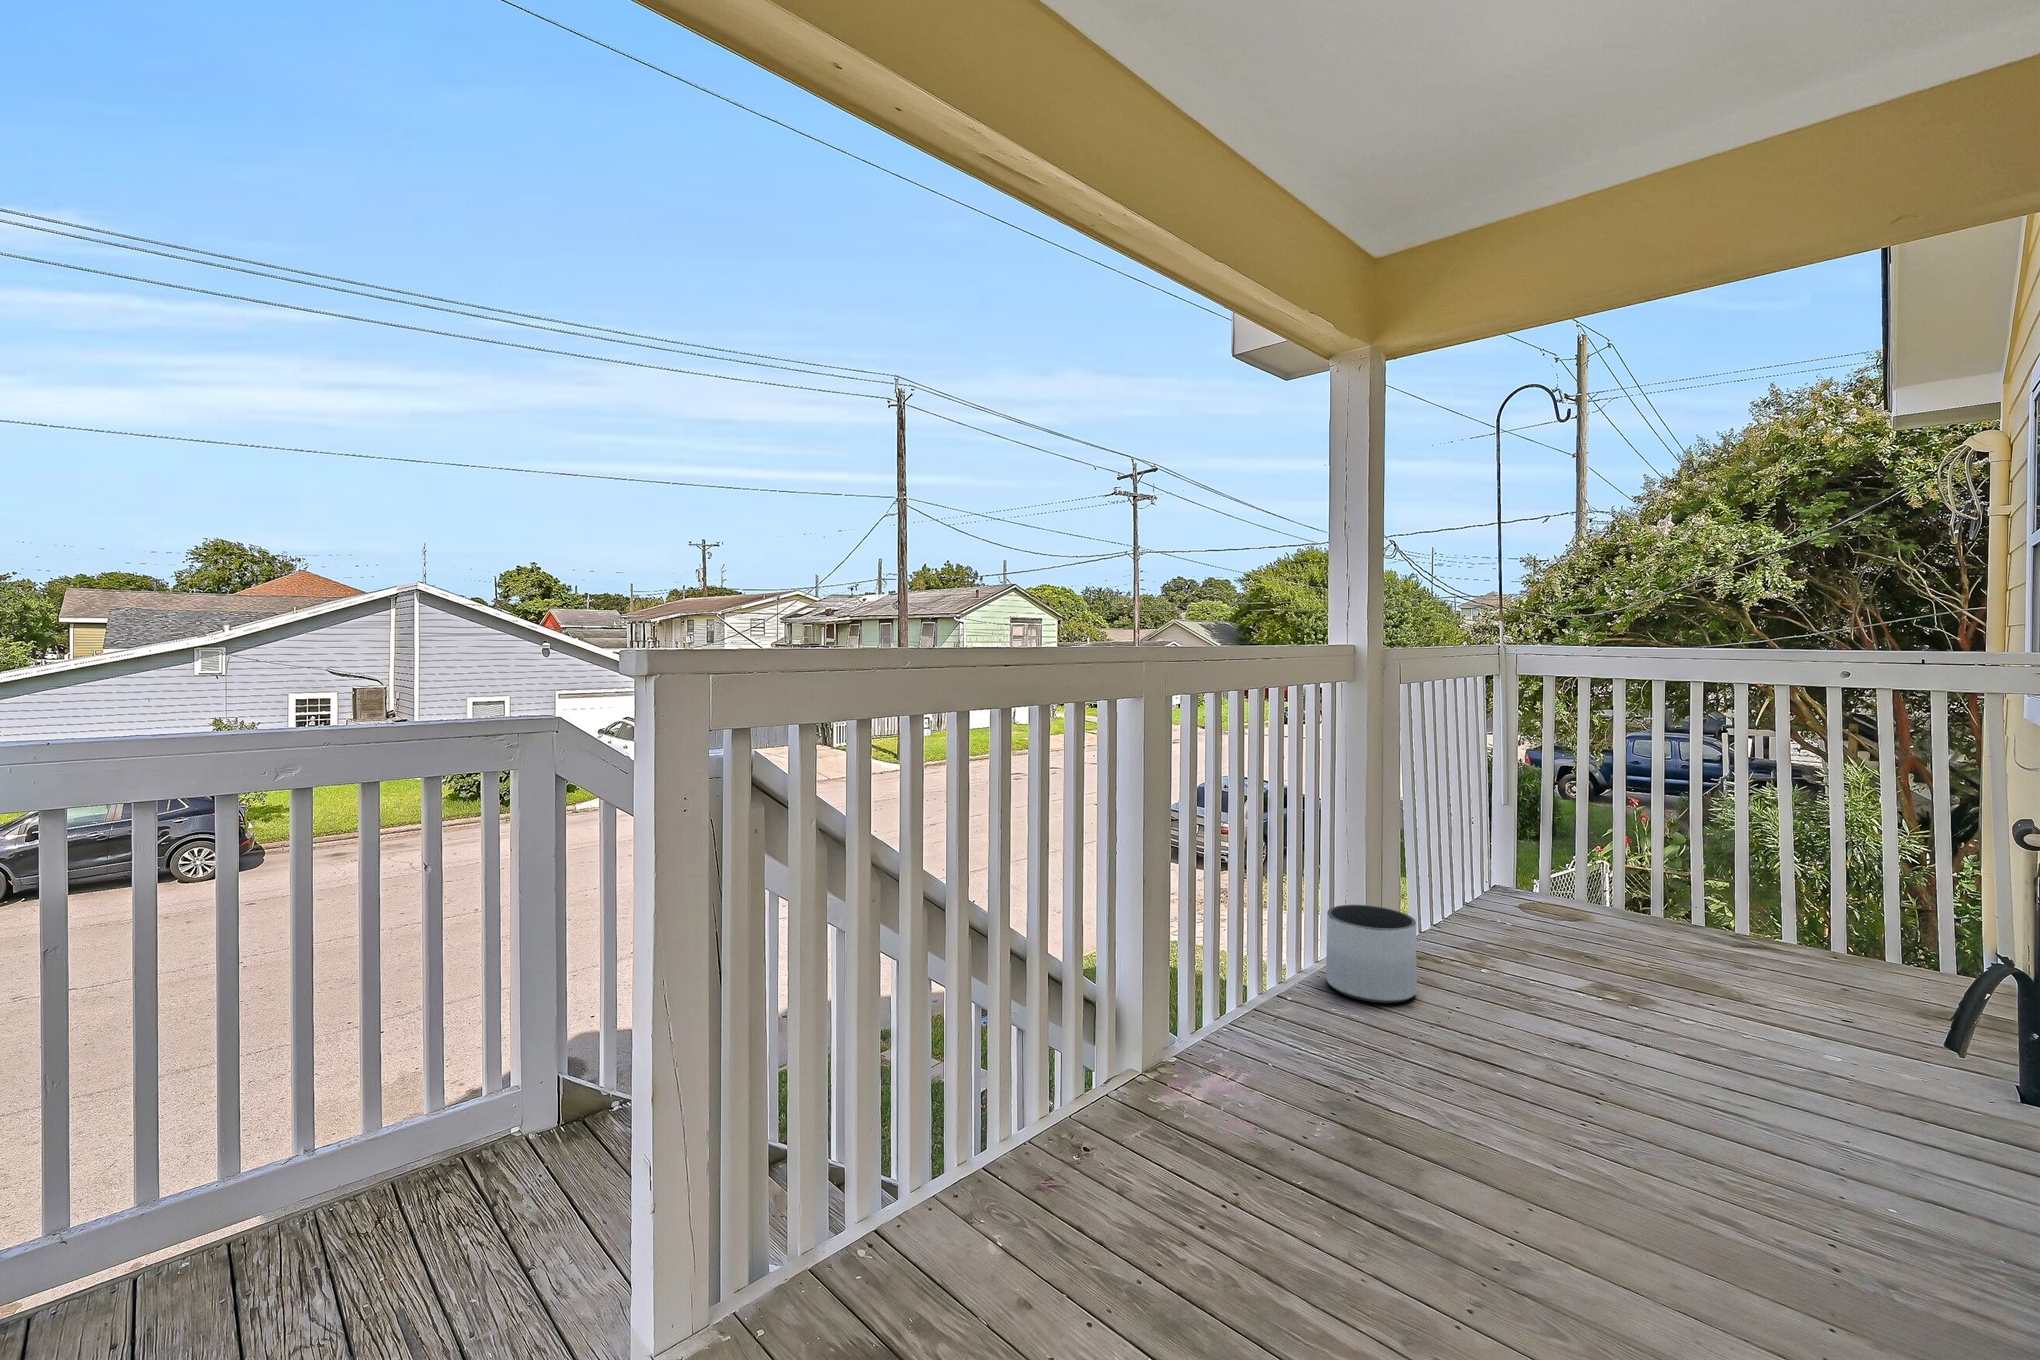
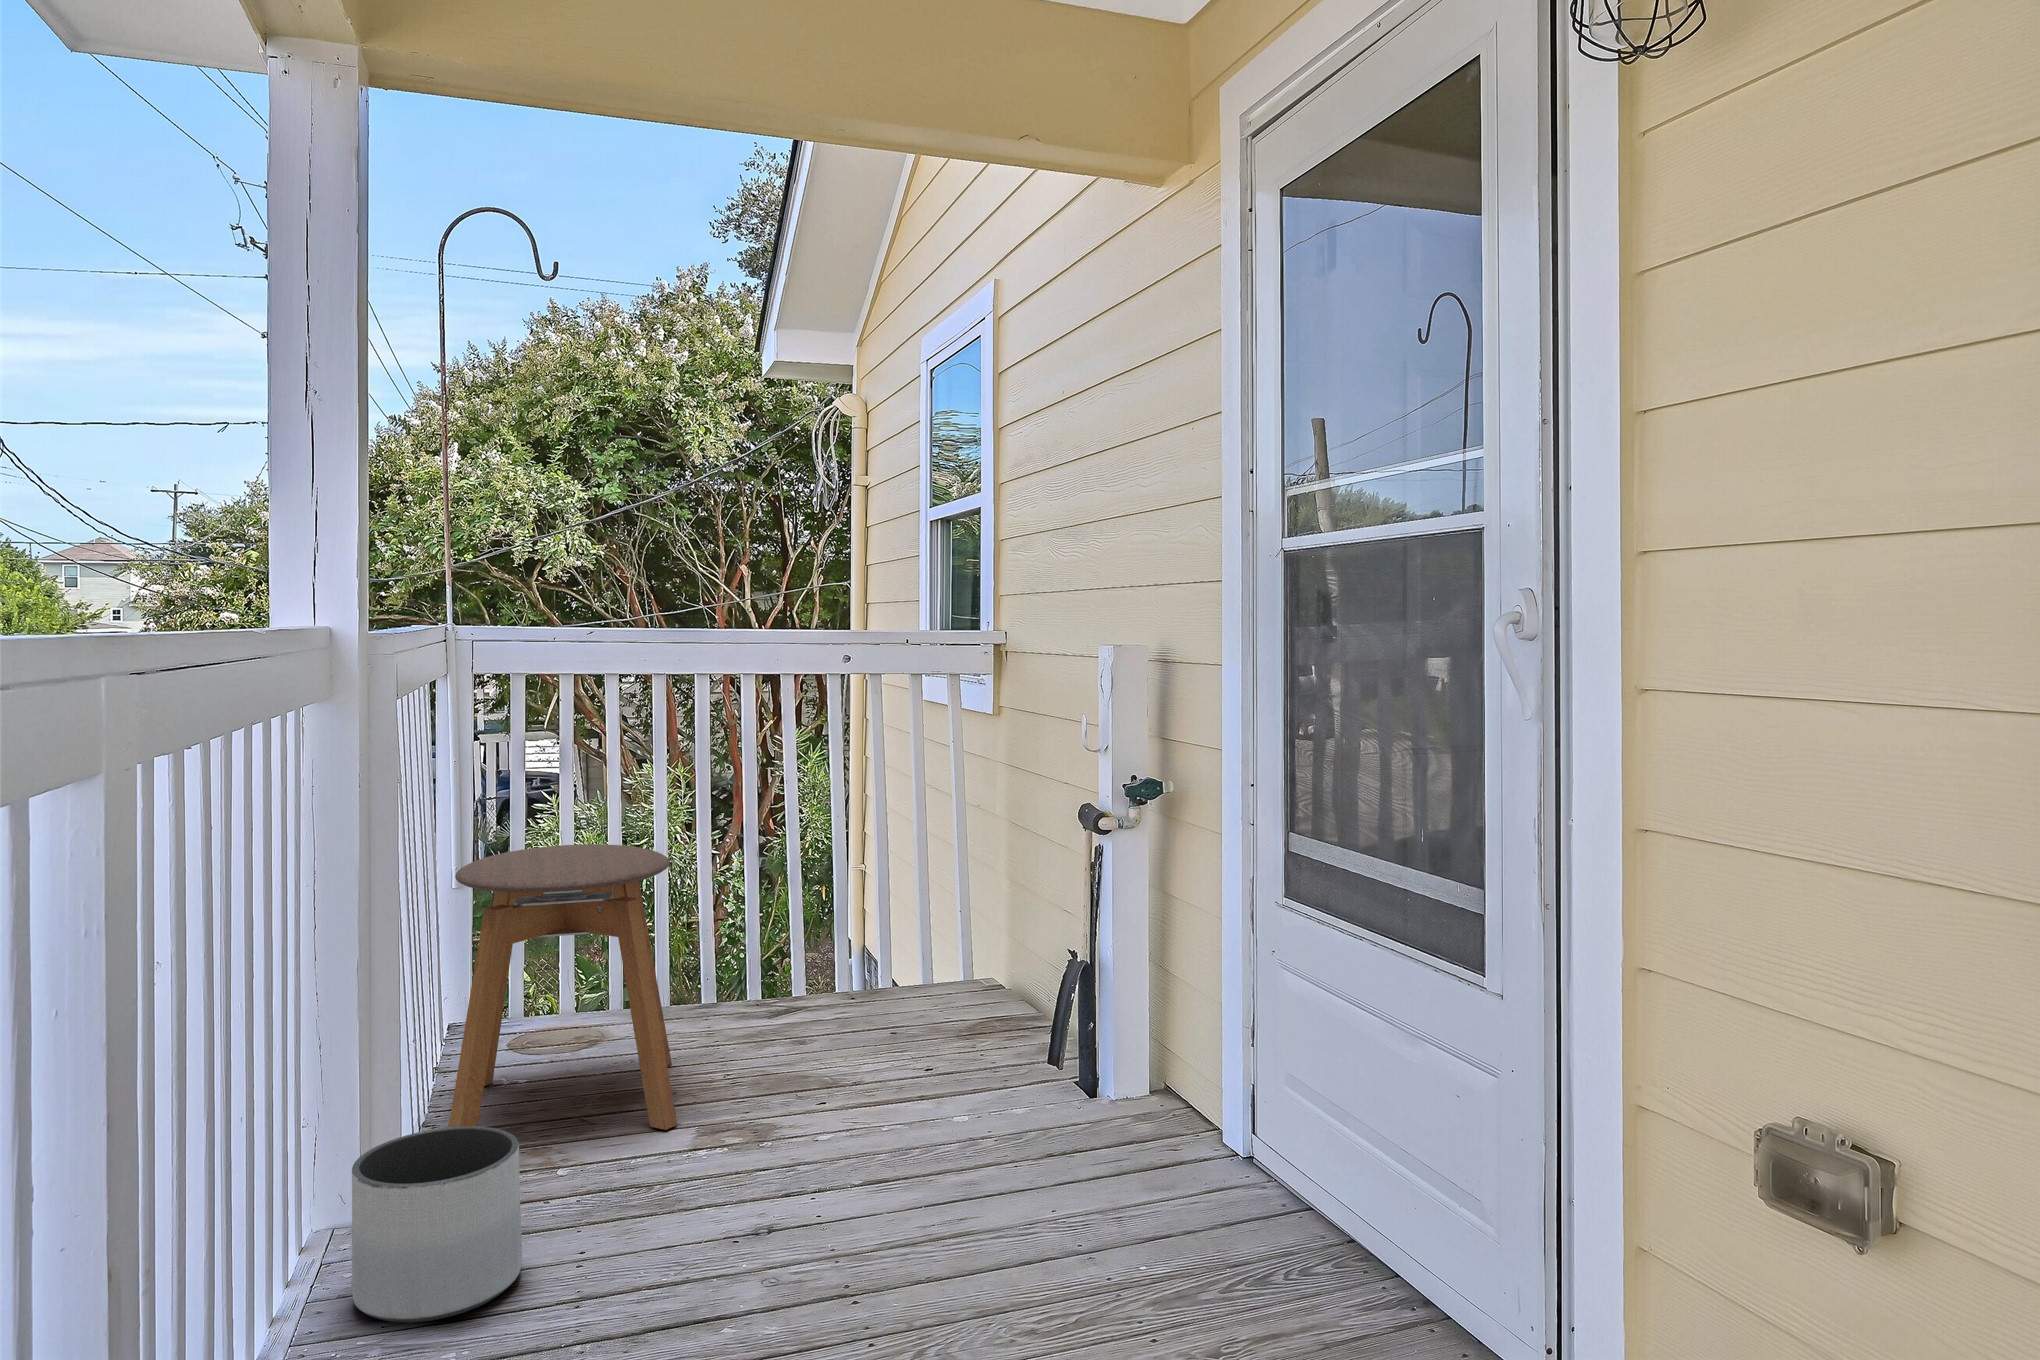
stool: none [1433,779,1621,976] -> present [449,844,677,1130]

